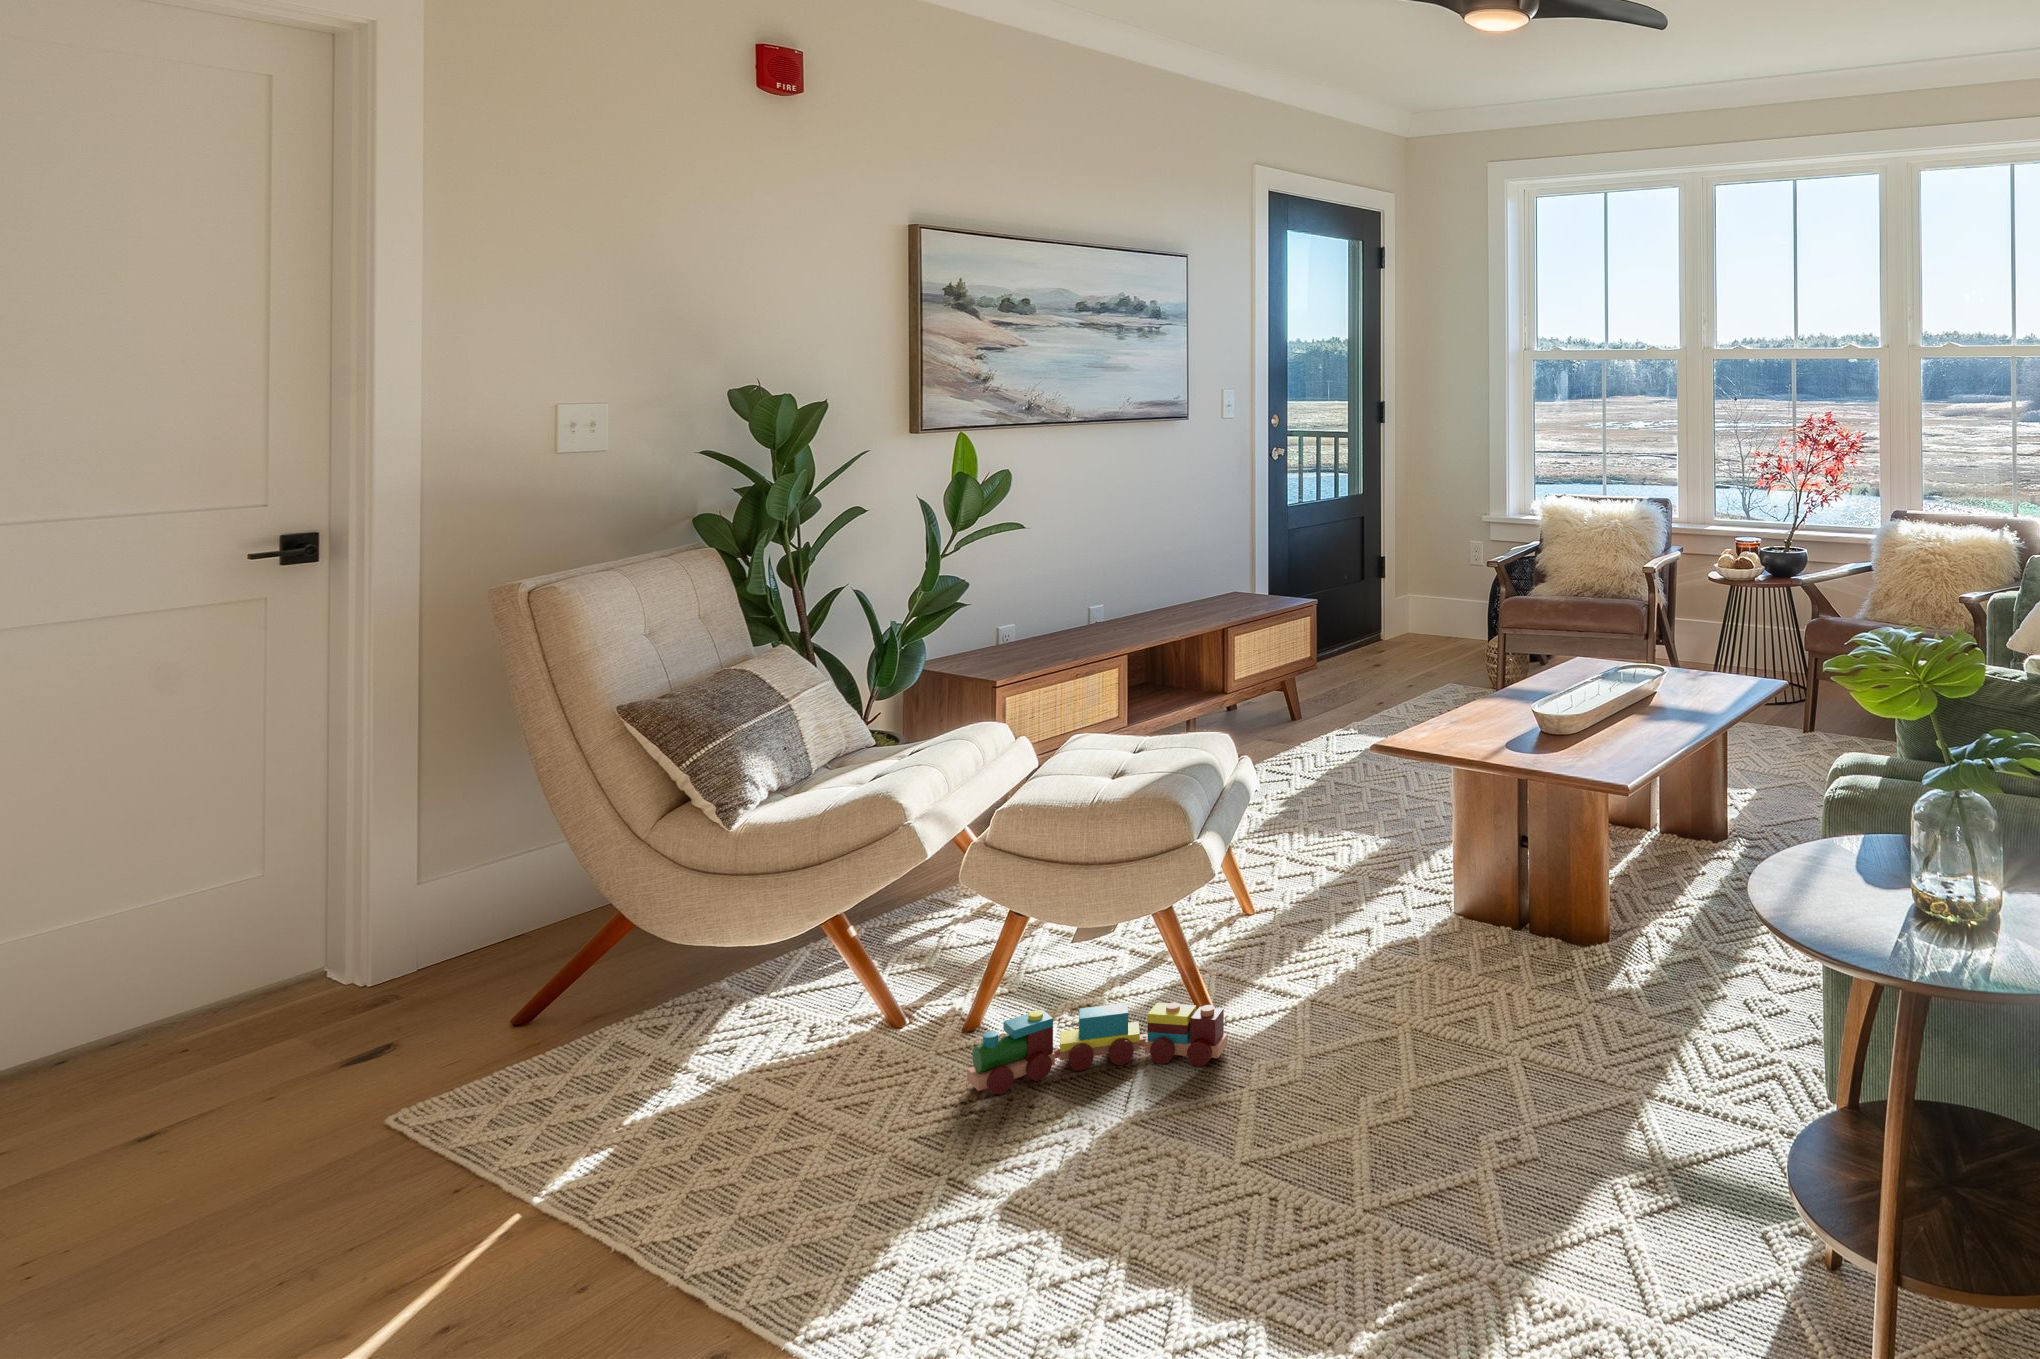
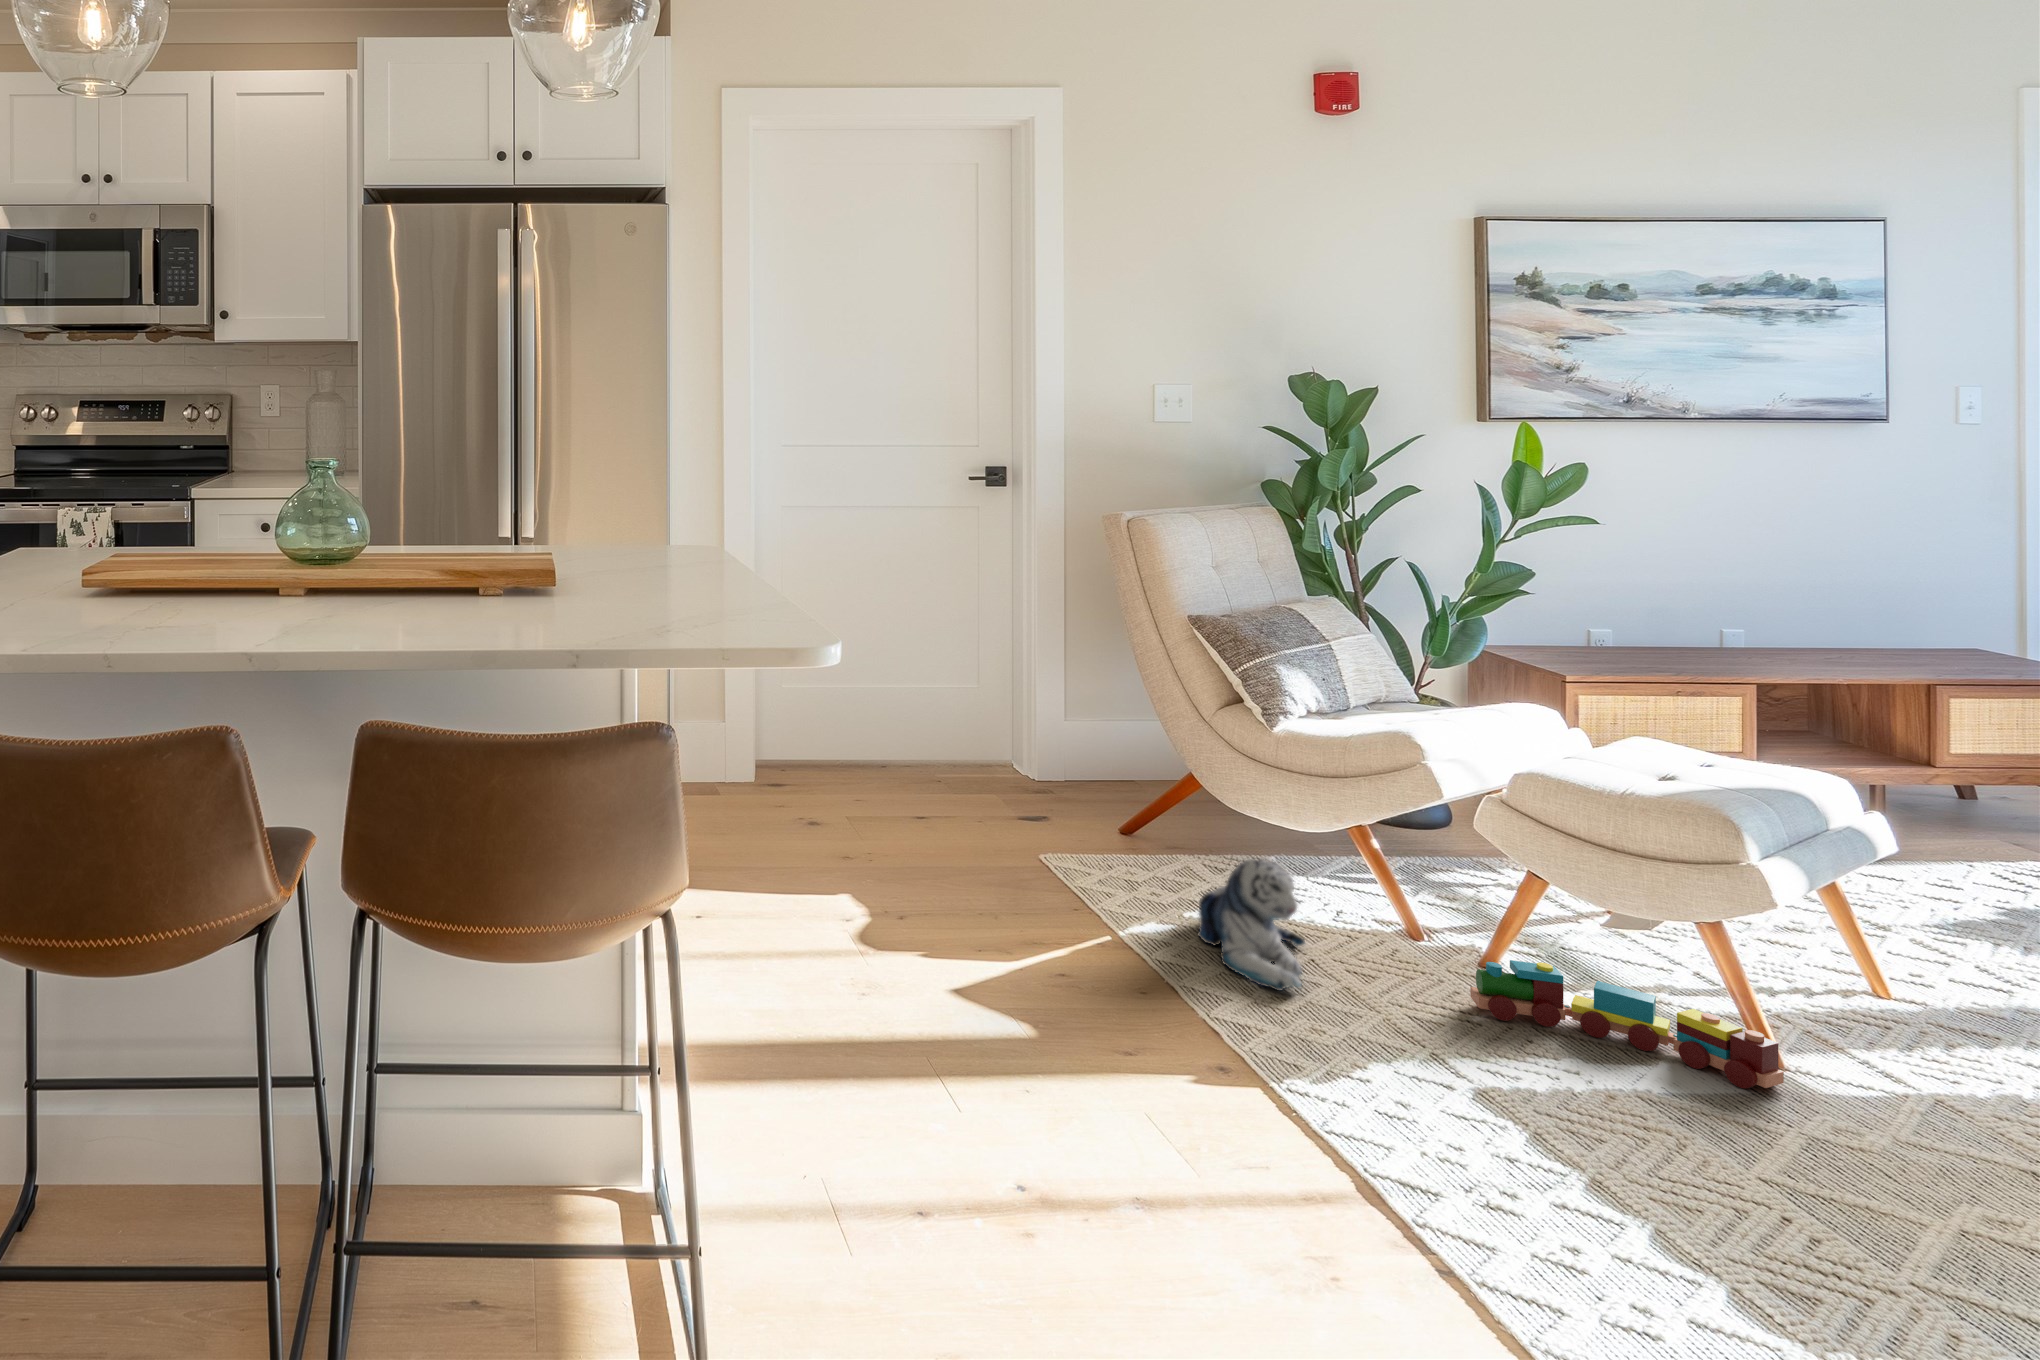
plush toy: none [646,1009,792,1184] -> present [1198,859,1305,990]

